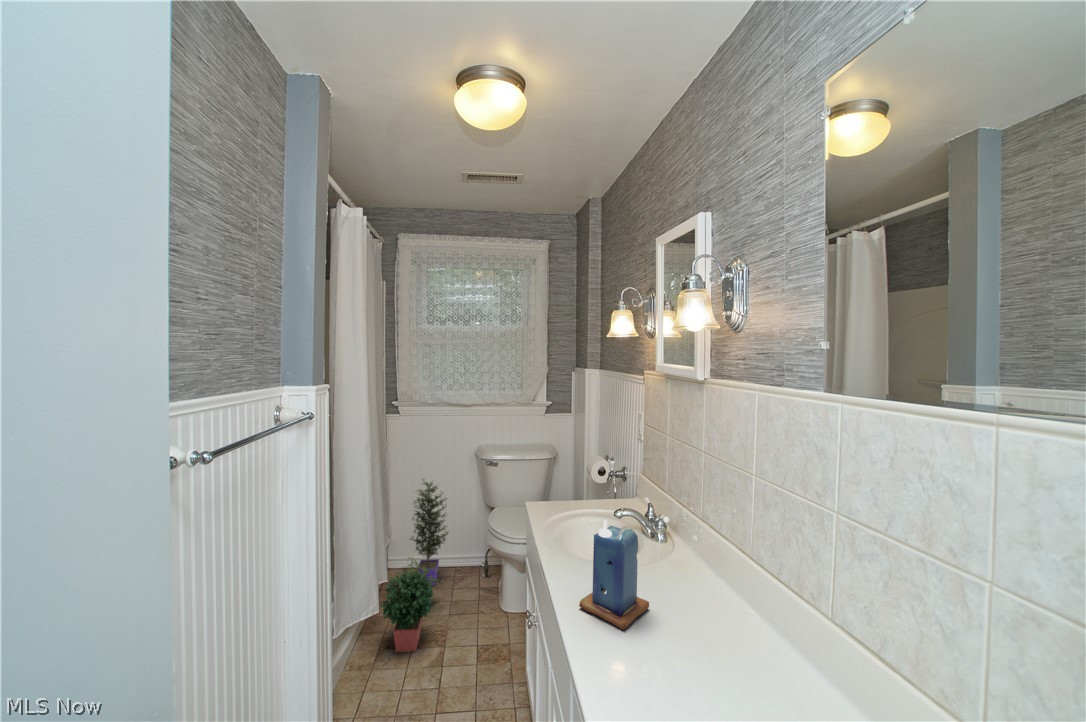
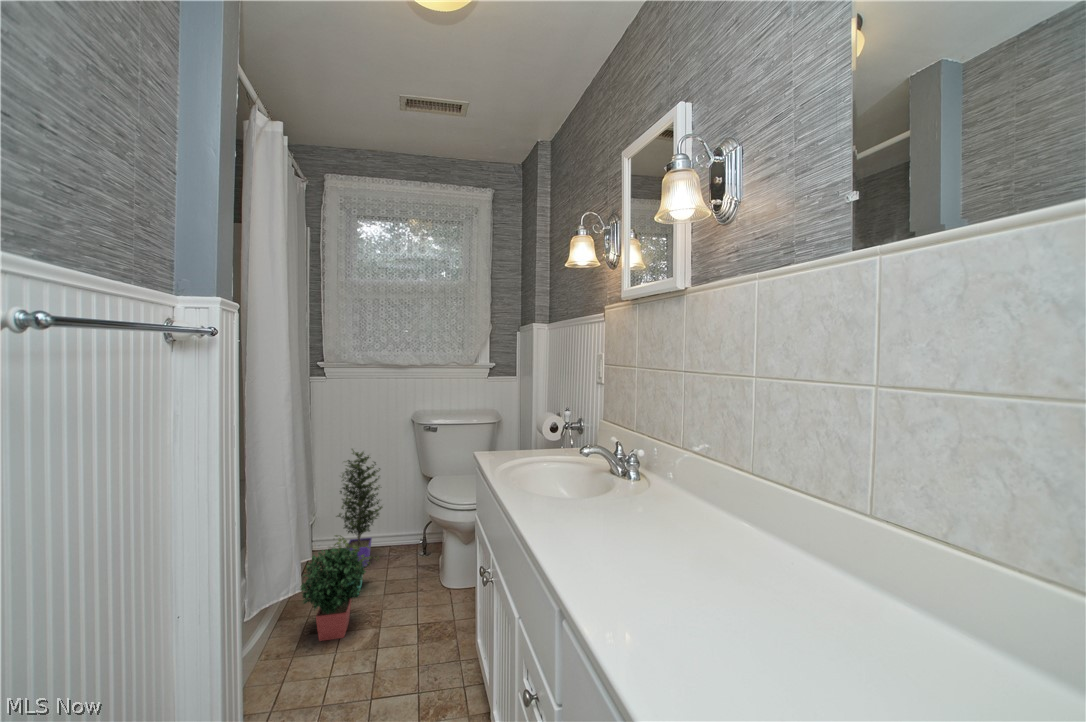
candle: present [579,520,649,630] -> none [557,430,640,560]

